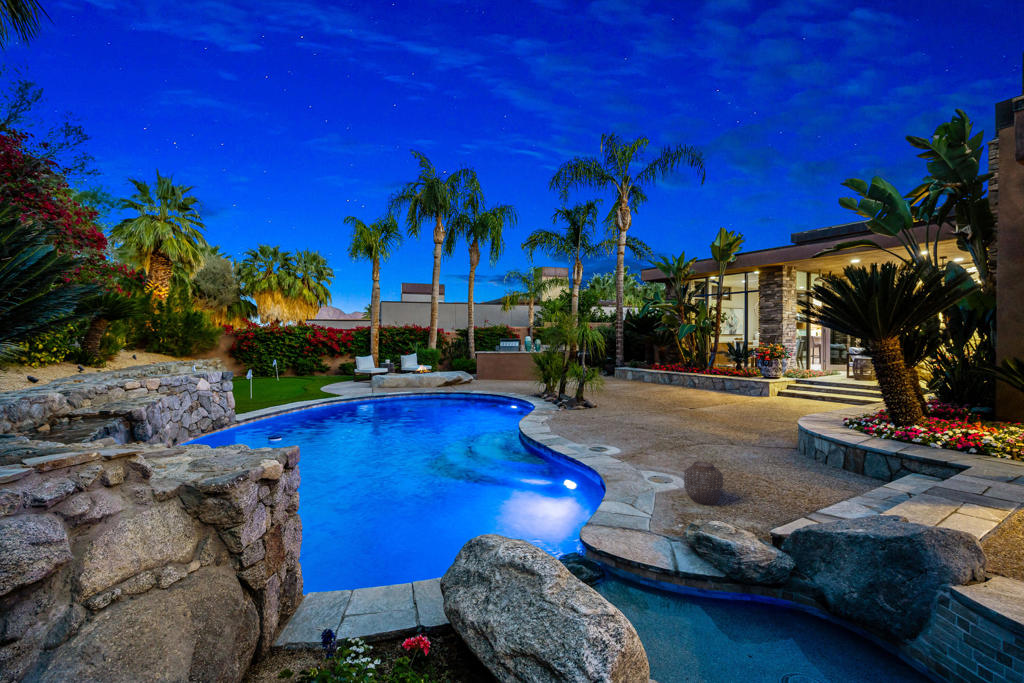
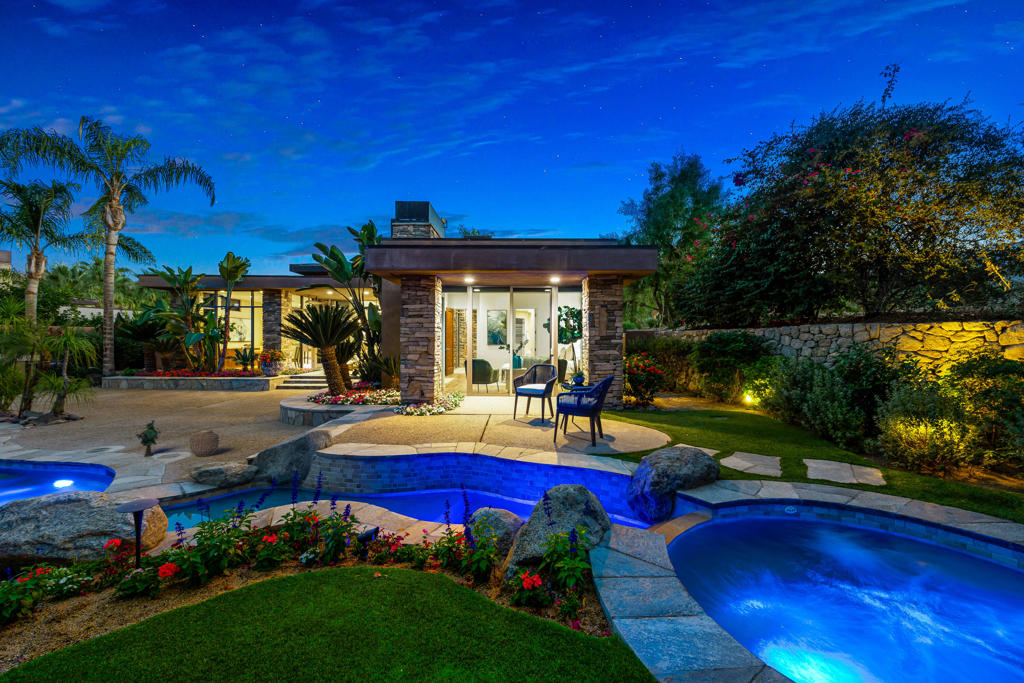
decorative plant: none [622,433,650,482] -> present [136,420,161,457]

